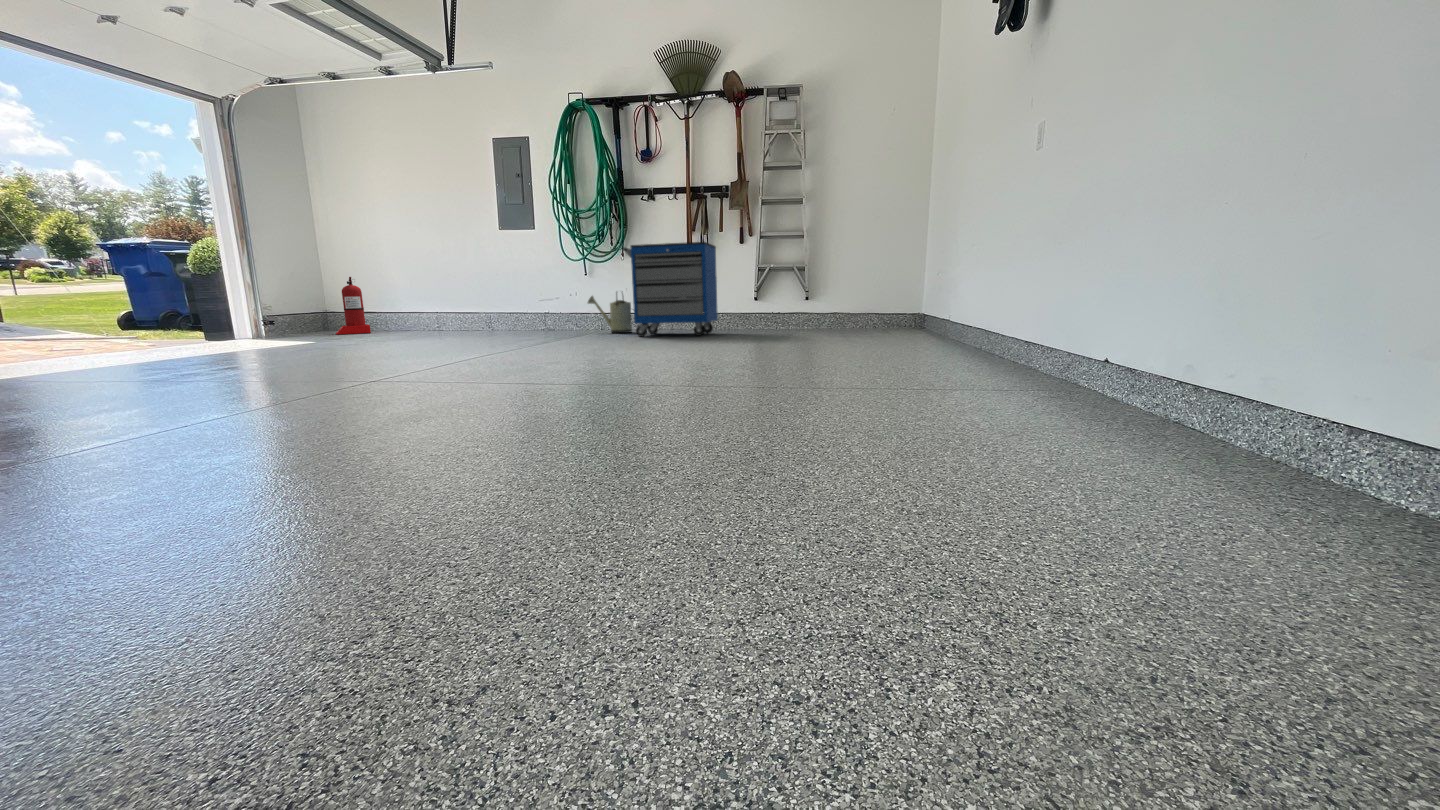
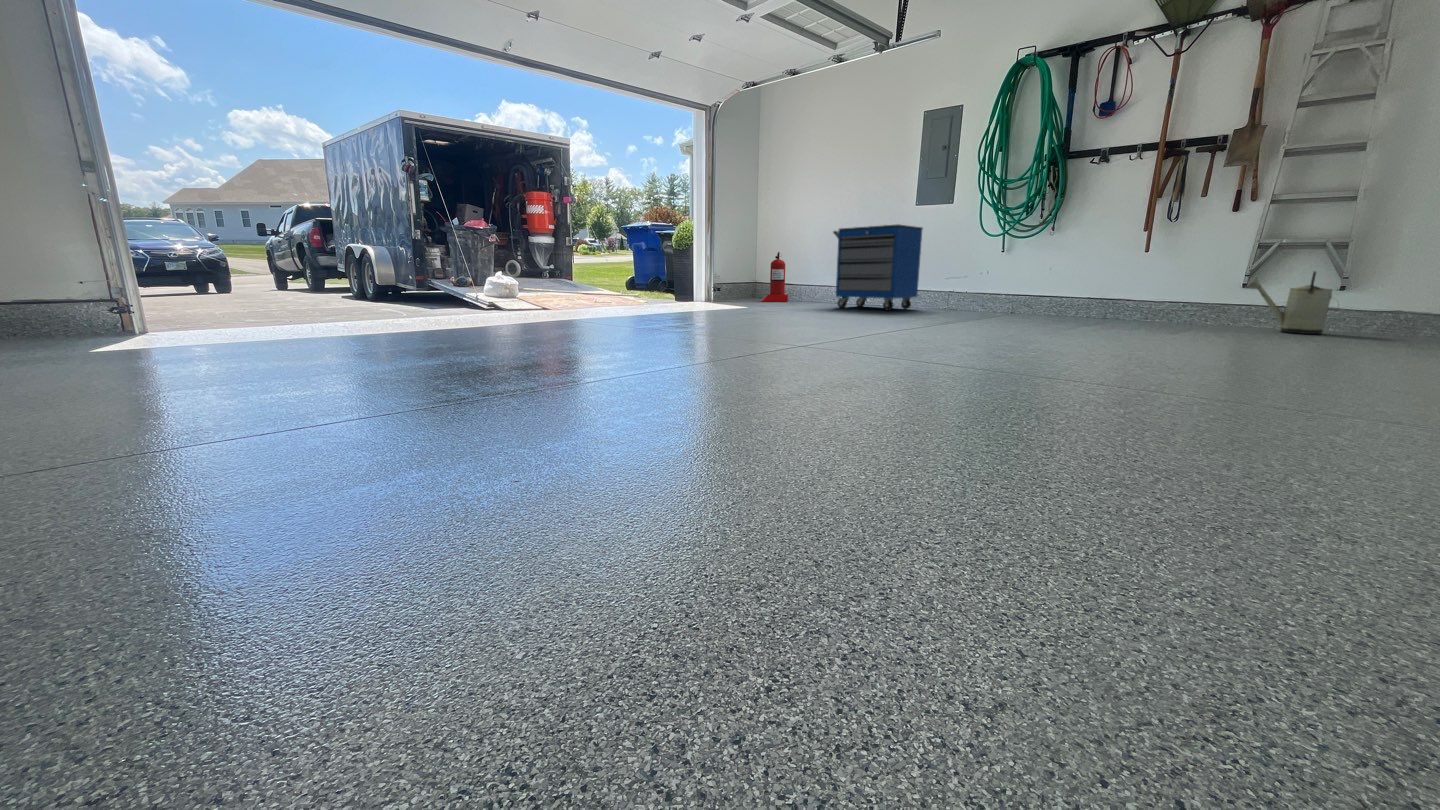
storage cabinet: present [623,242,718,337] -> present [833,225,923,310]
watering can: present [588,293,632,333] -> present [1246,272,1332,334]

